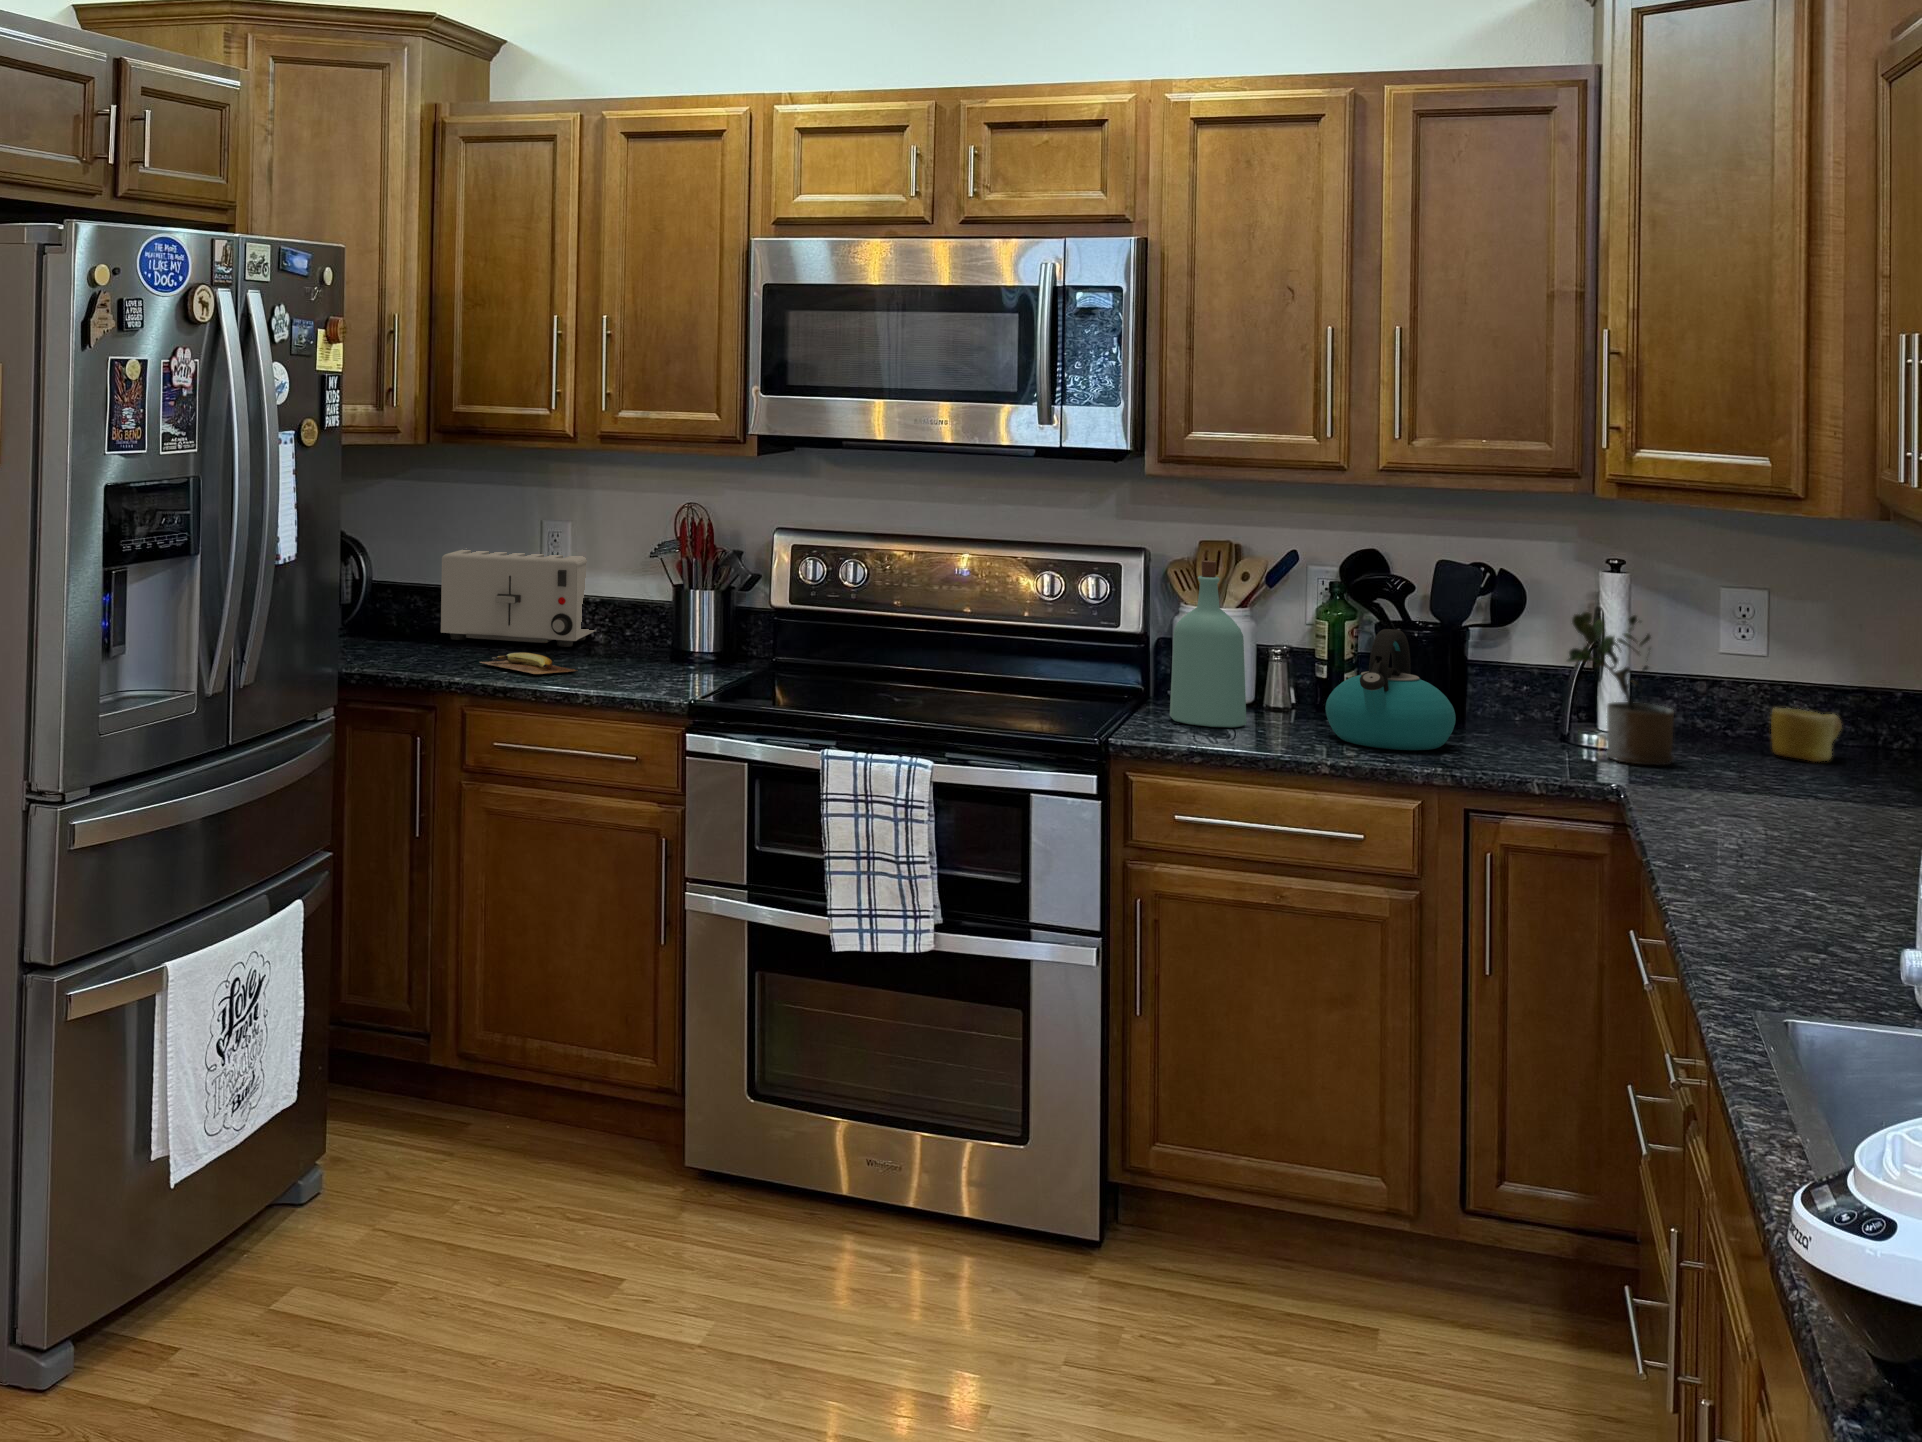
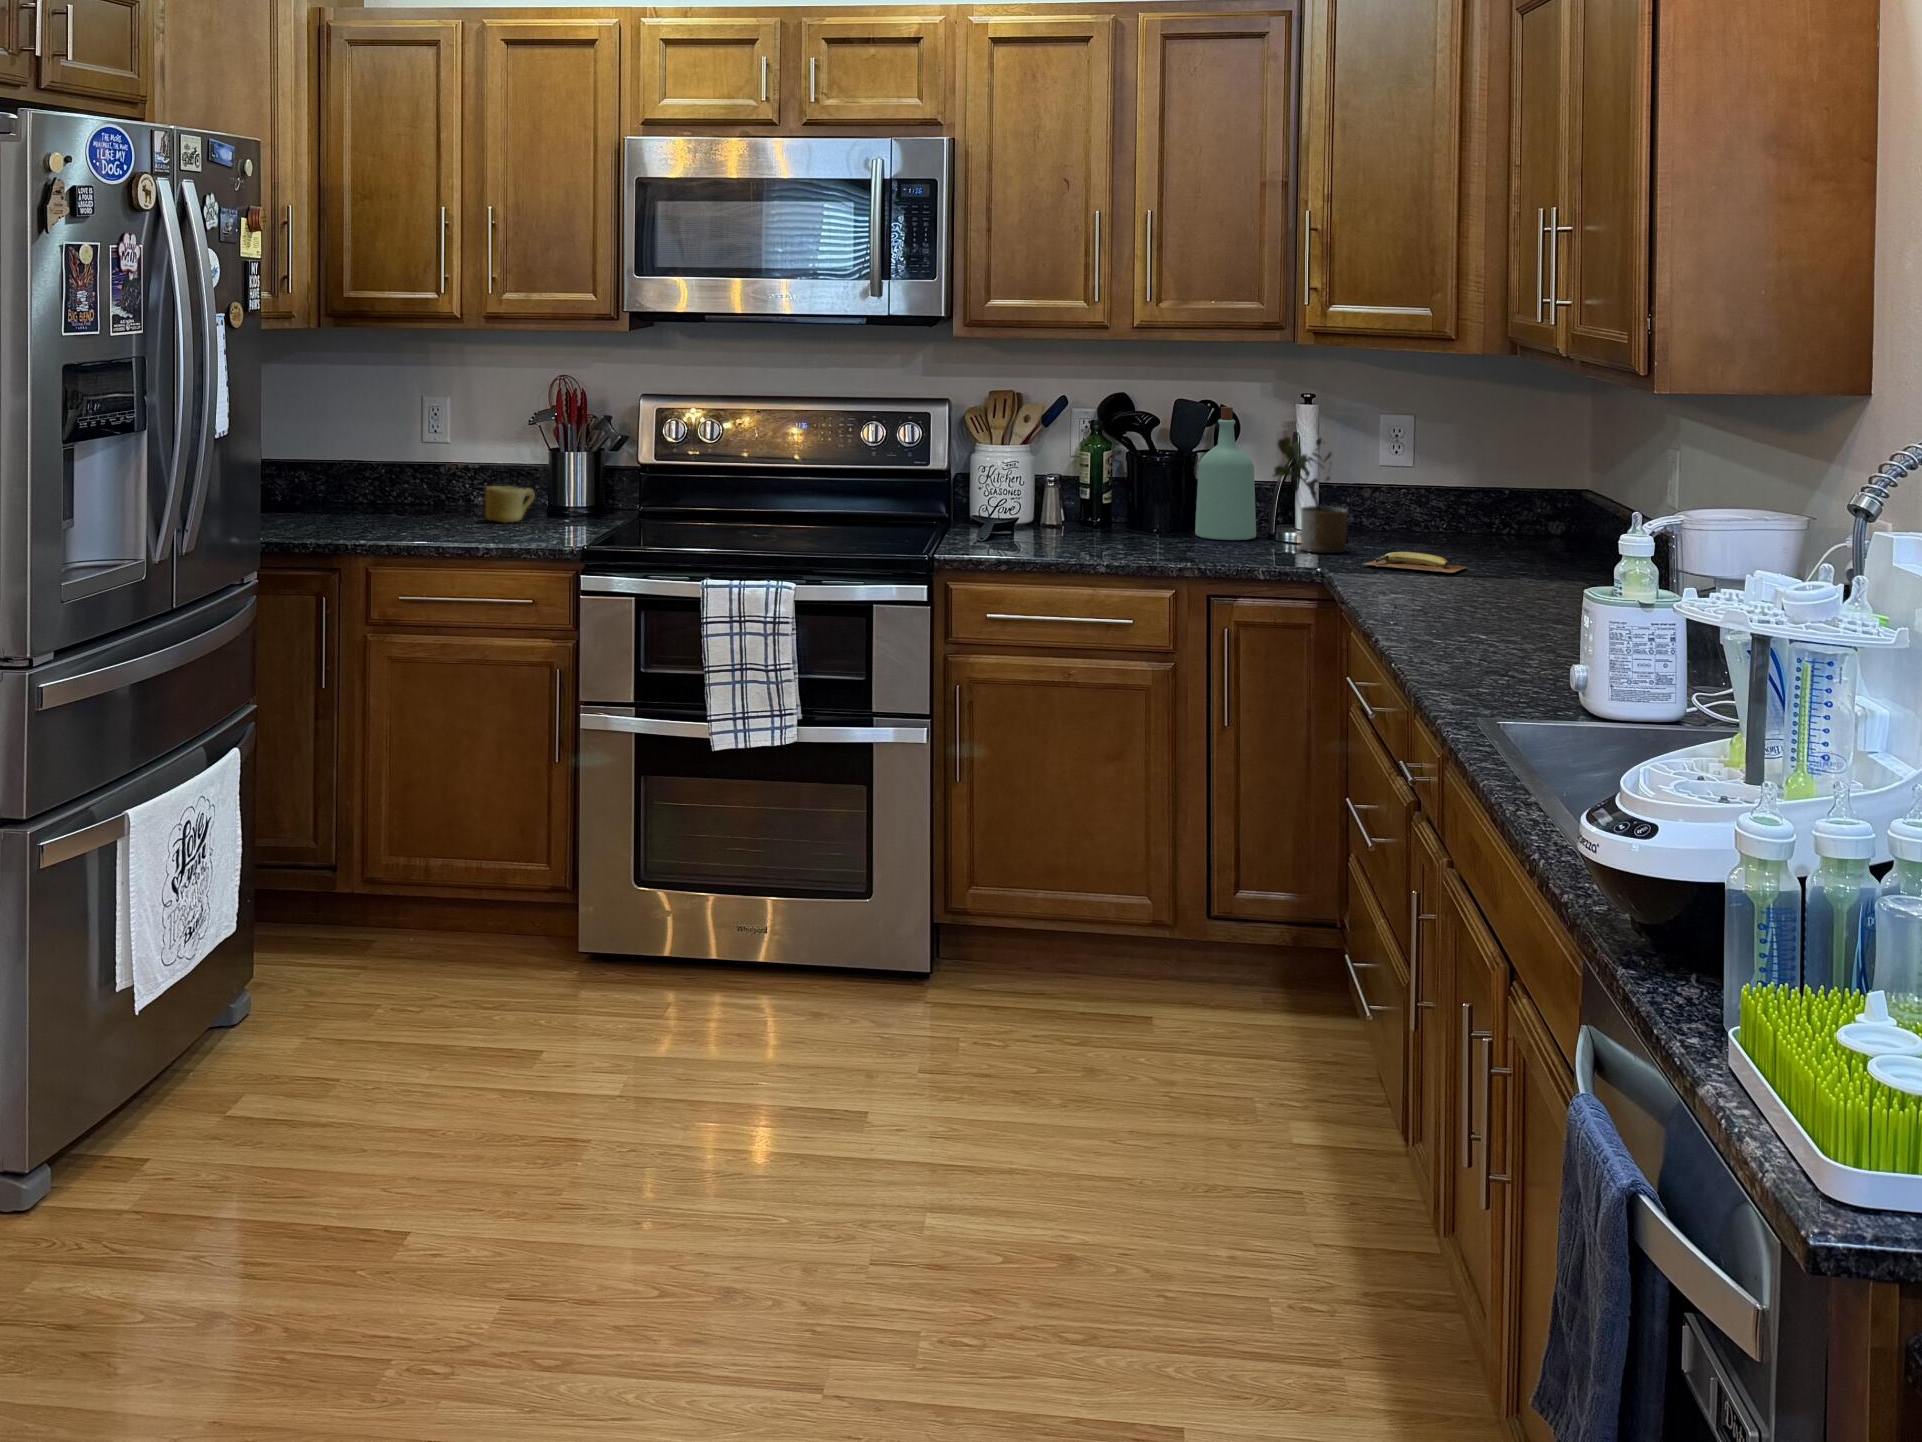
toaster: present [441,550,596,647] -> none [328,425,471,511]
bottle: present [1170,561,1247,728] -> present [1195,407,1256,540]
kettle: present [1325,629,1456,750] -> none [1097,457,1194,553]
banana: present [480,653,576,674] -> present [1364,552,1467,573]
mug: present [1771,708,1842,762] -> present [486,486,535,523]

